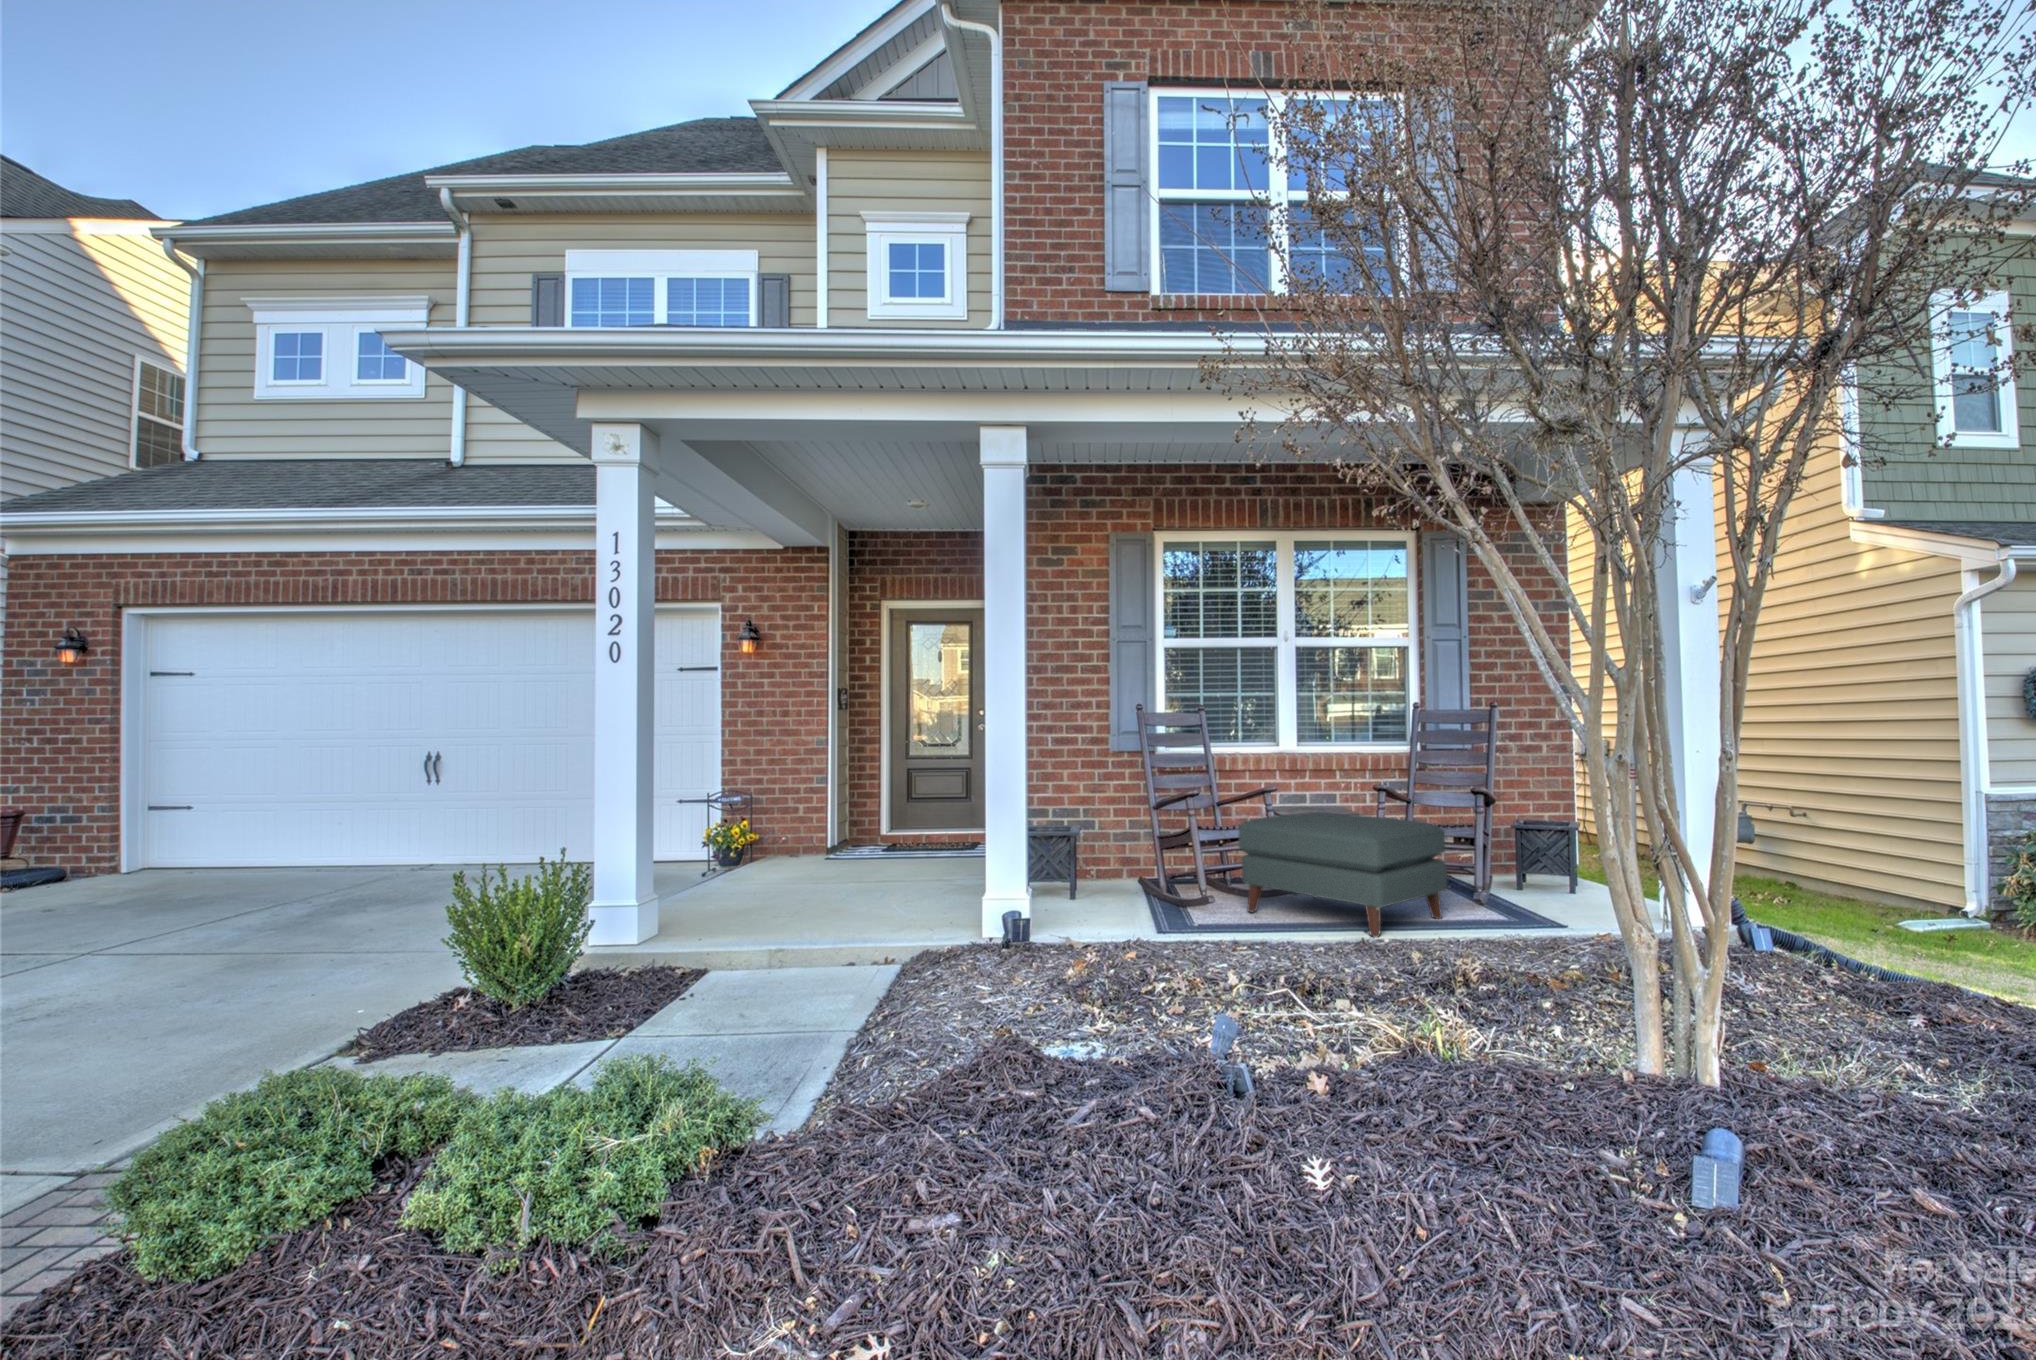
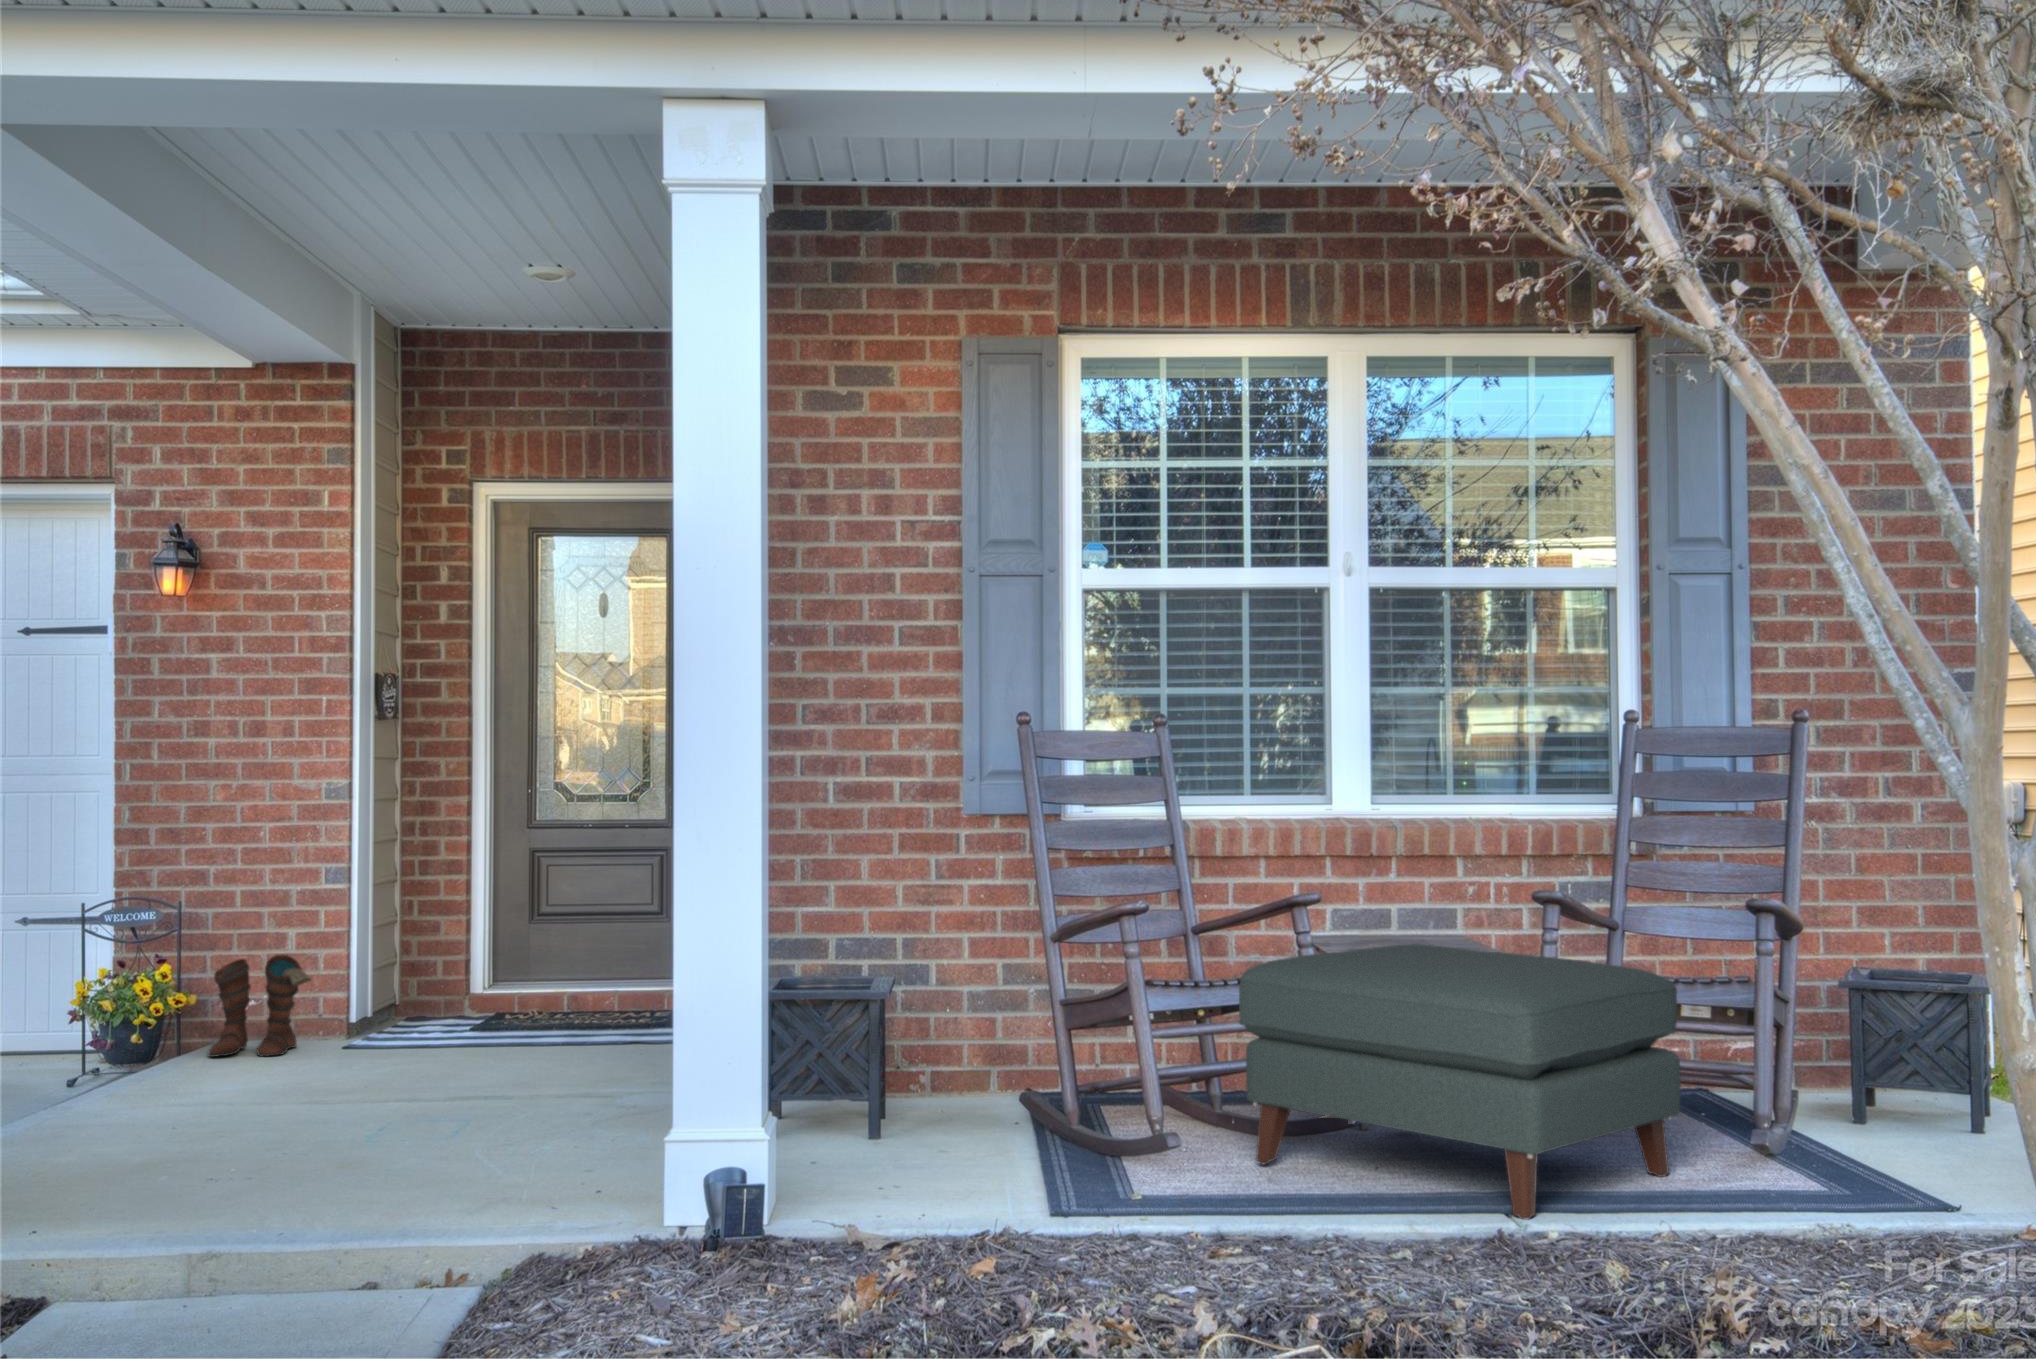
boots: none [765,817,811,863] -> present [208,955,311,1057]

